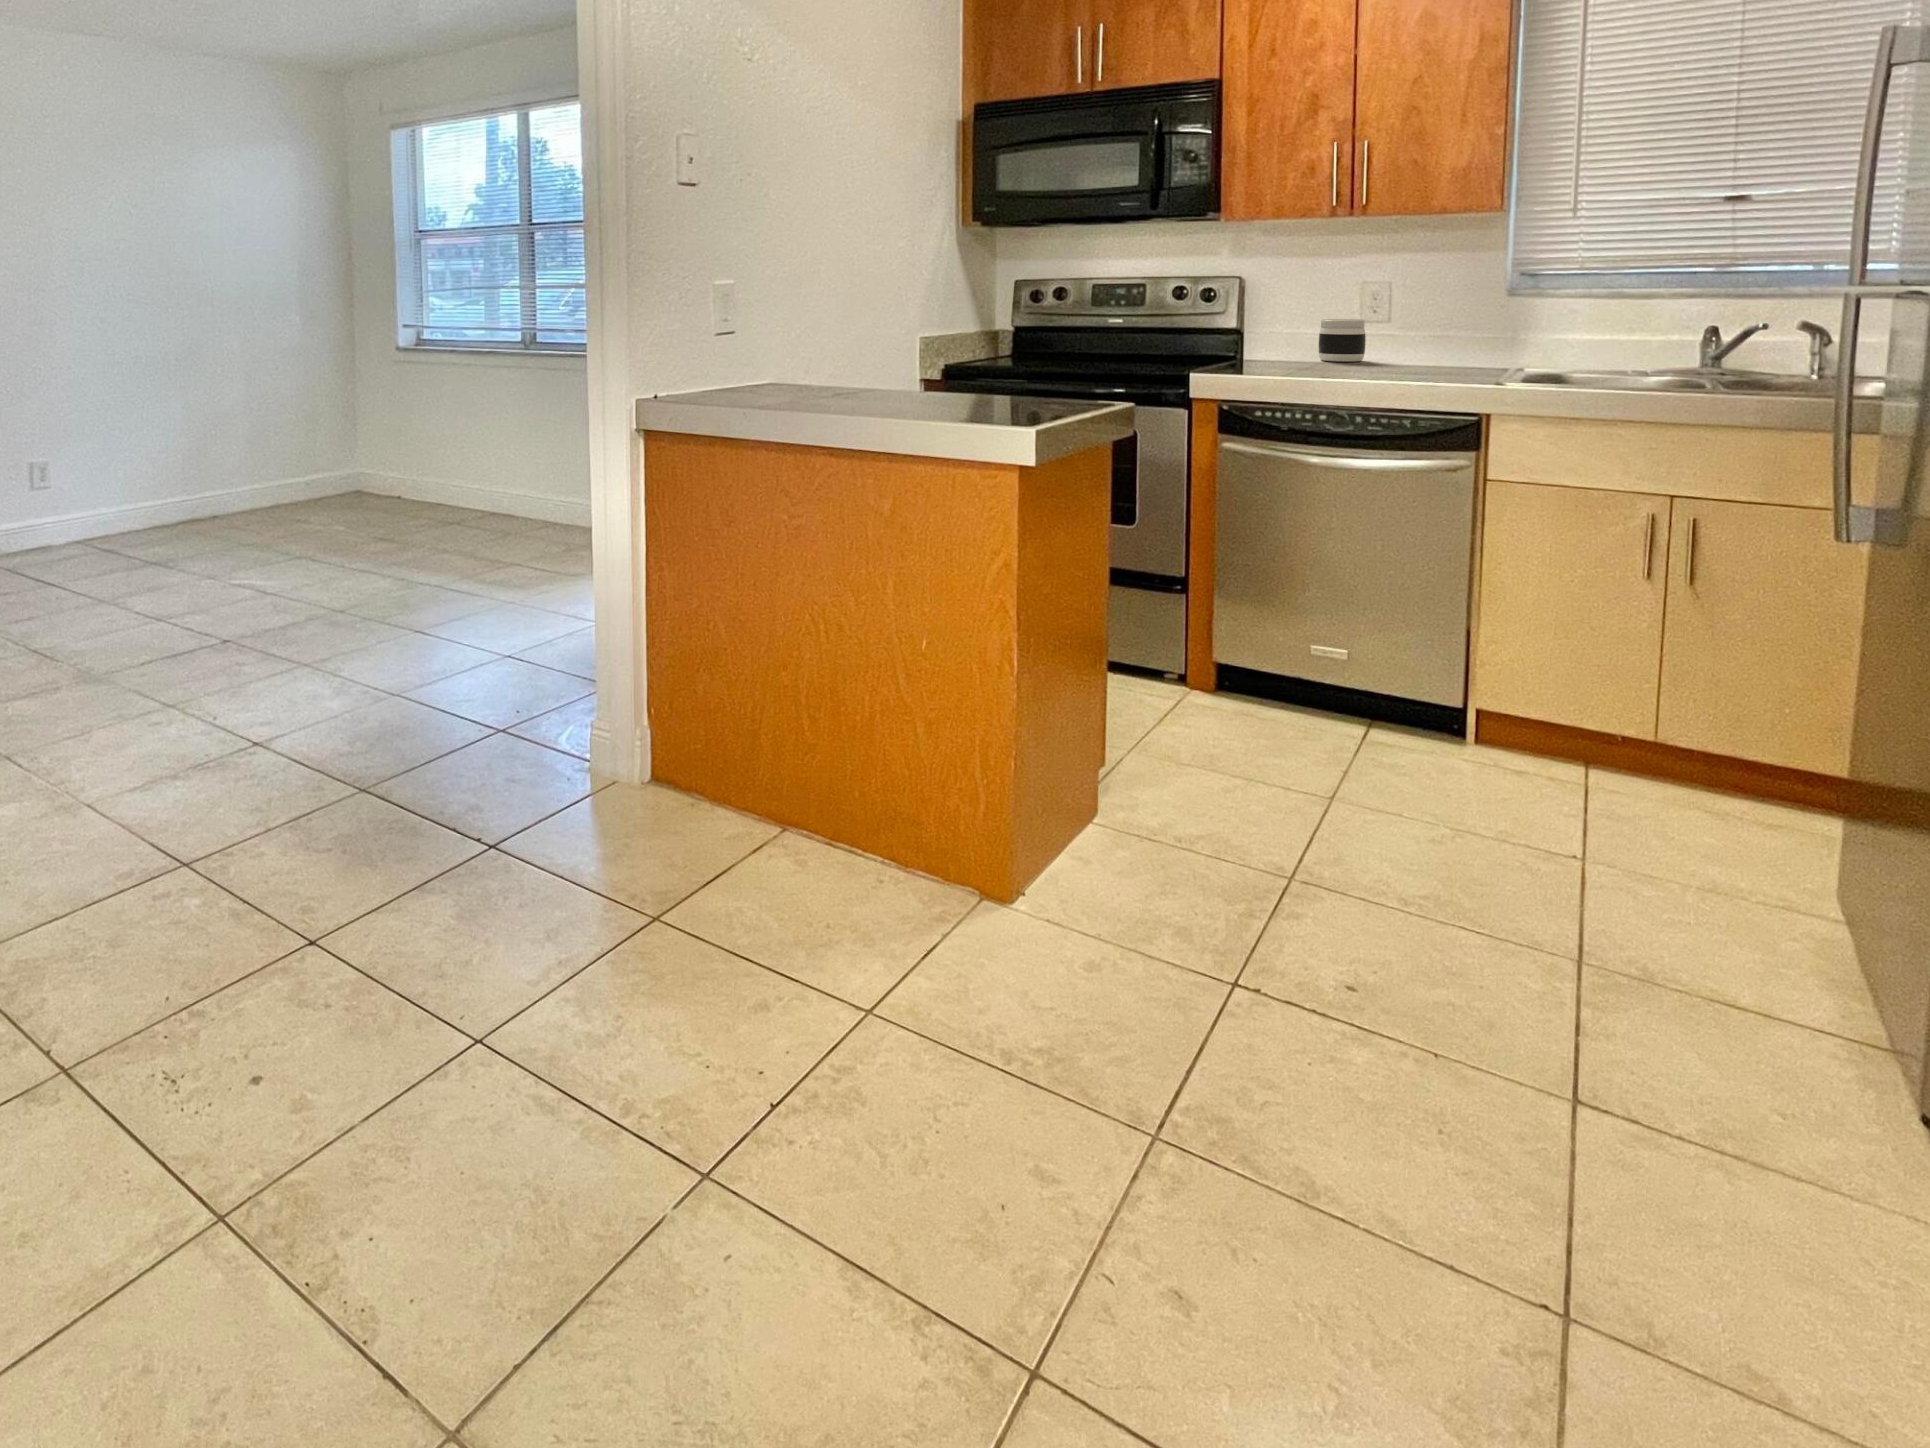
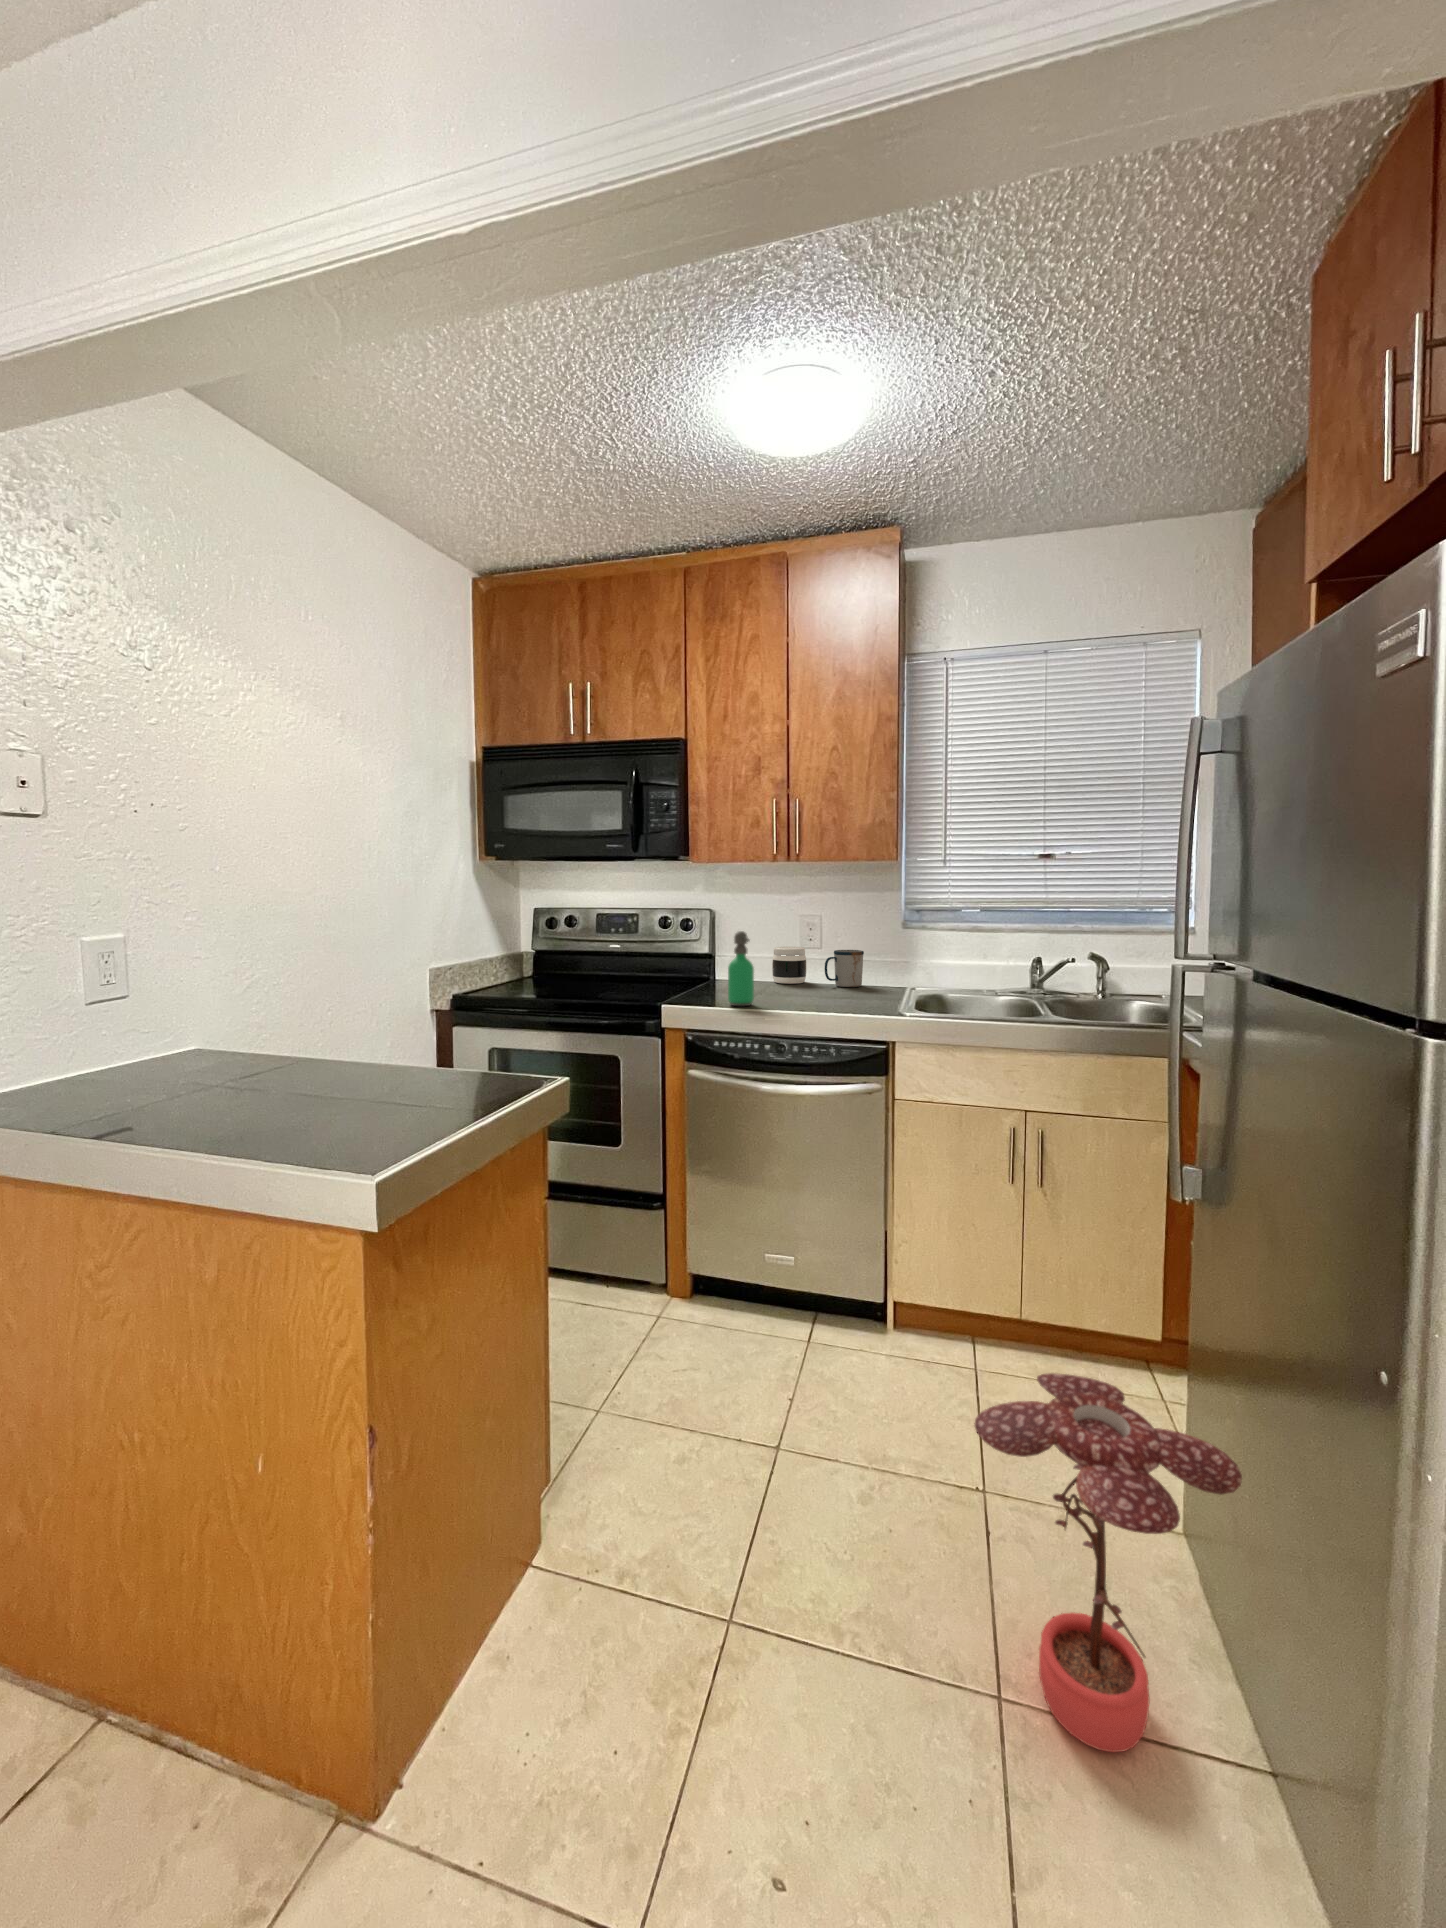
soap dispenser: none [1270,294,1302,377] -> present [728,931,754,1006]
mug: none [1392,322,1448,365] -> present [825,950,864,987]
potted plant: none [1568,702,1879,1019] -> present [974,1373,1242,1752]

